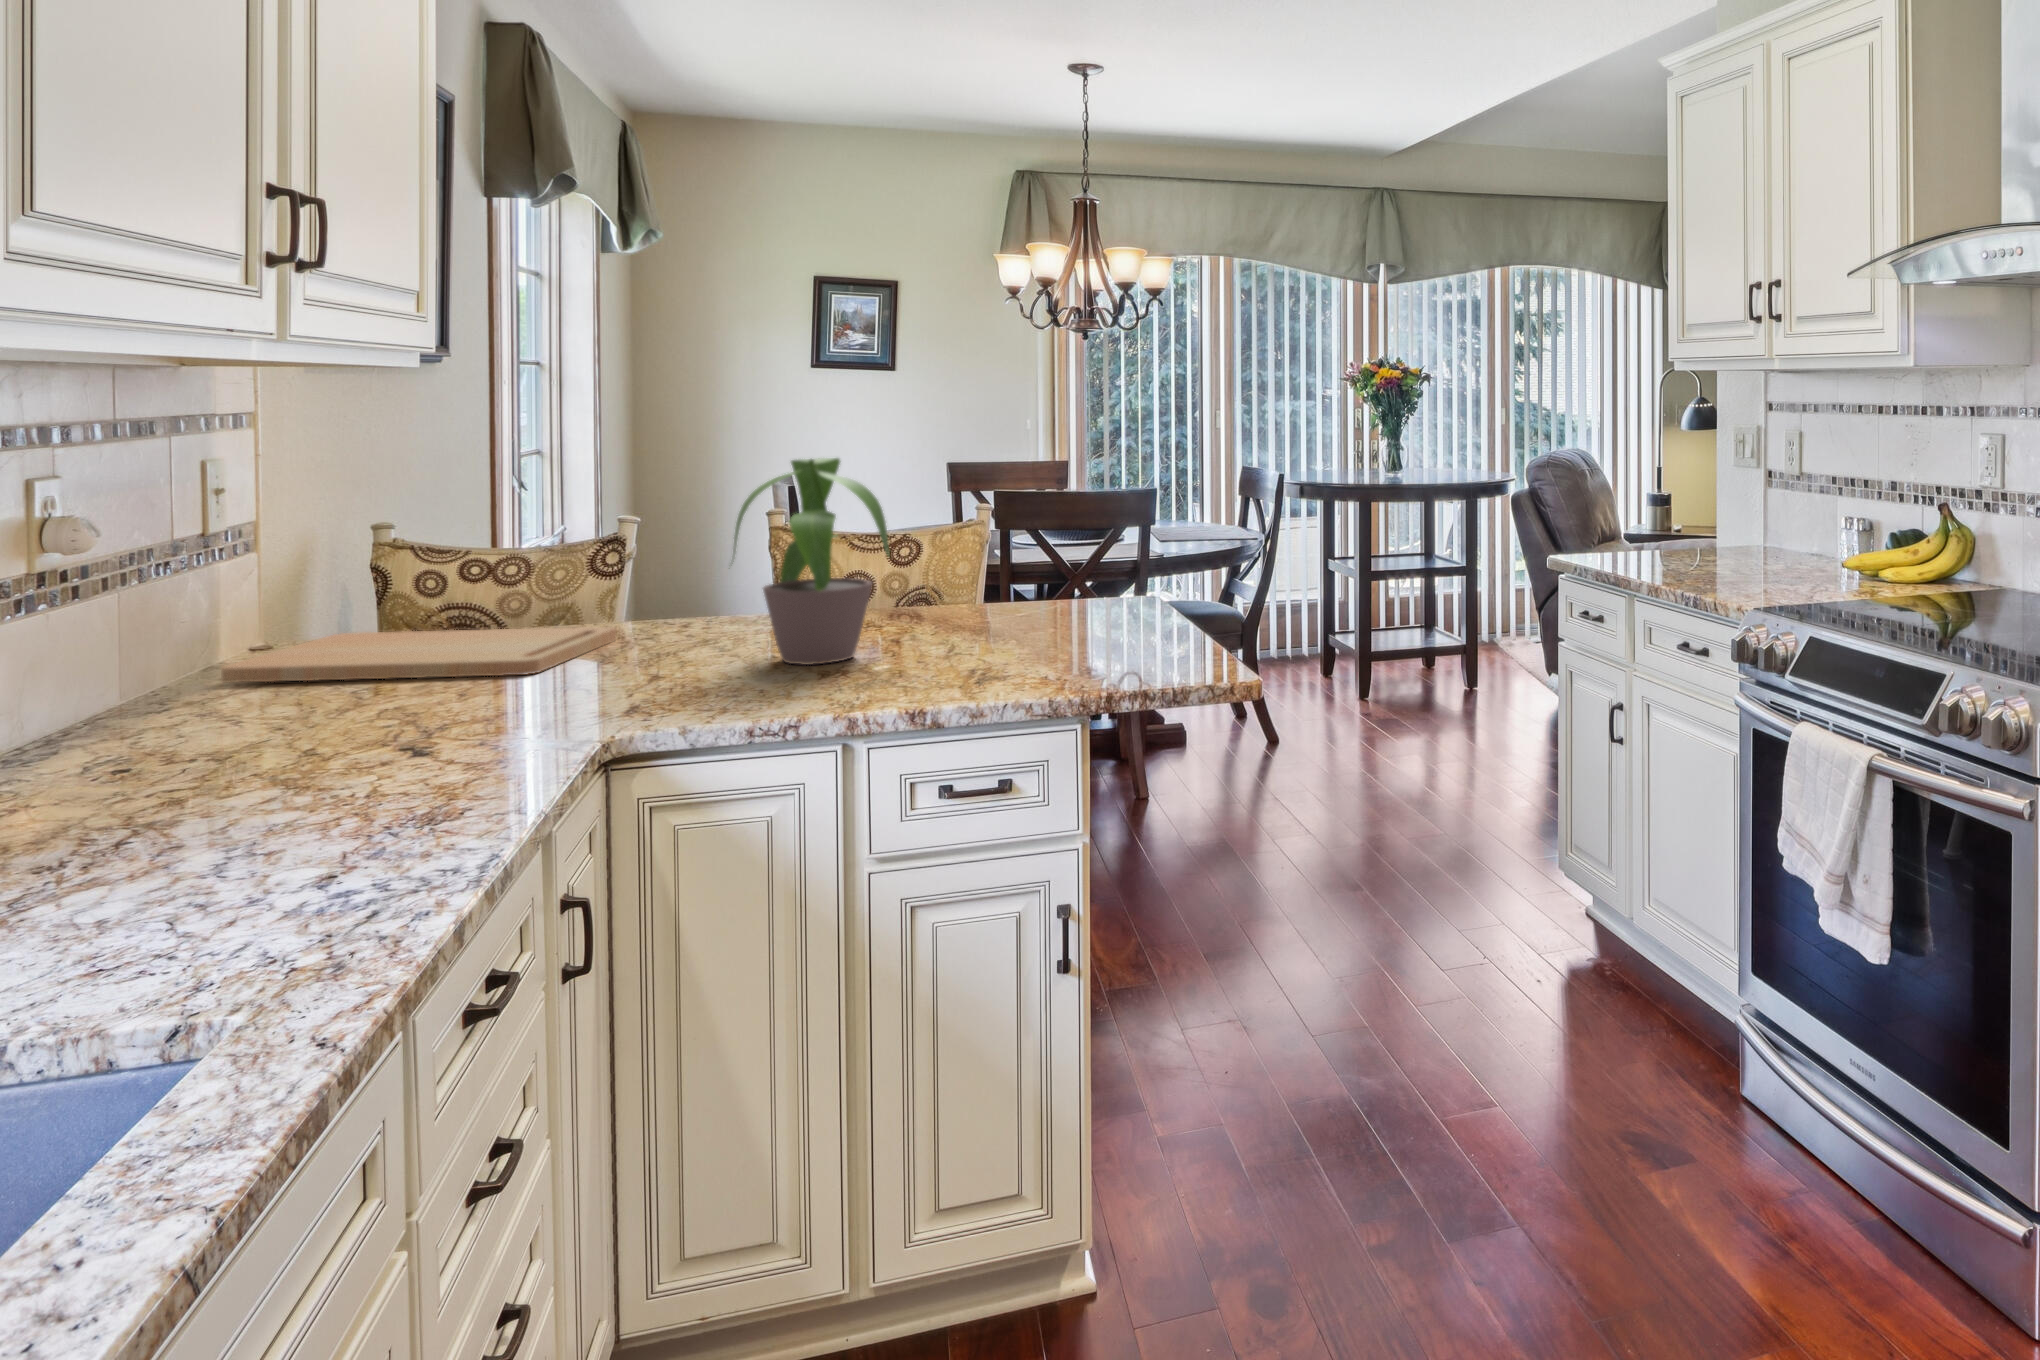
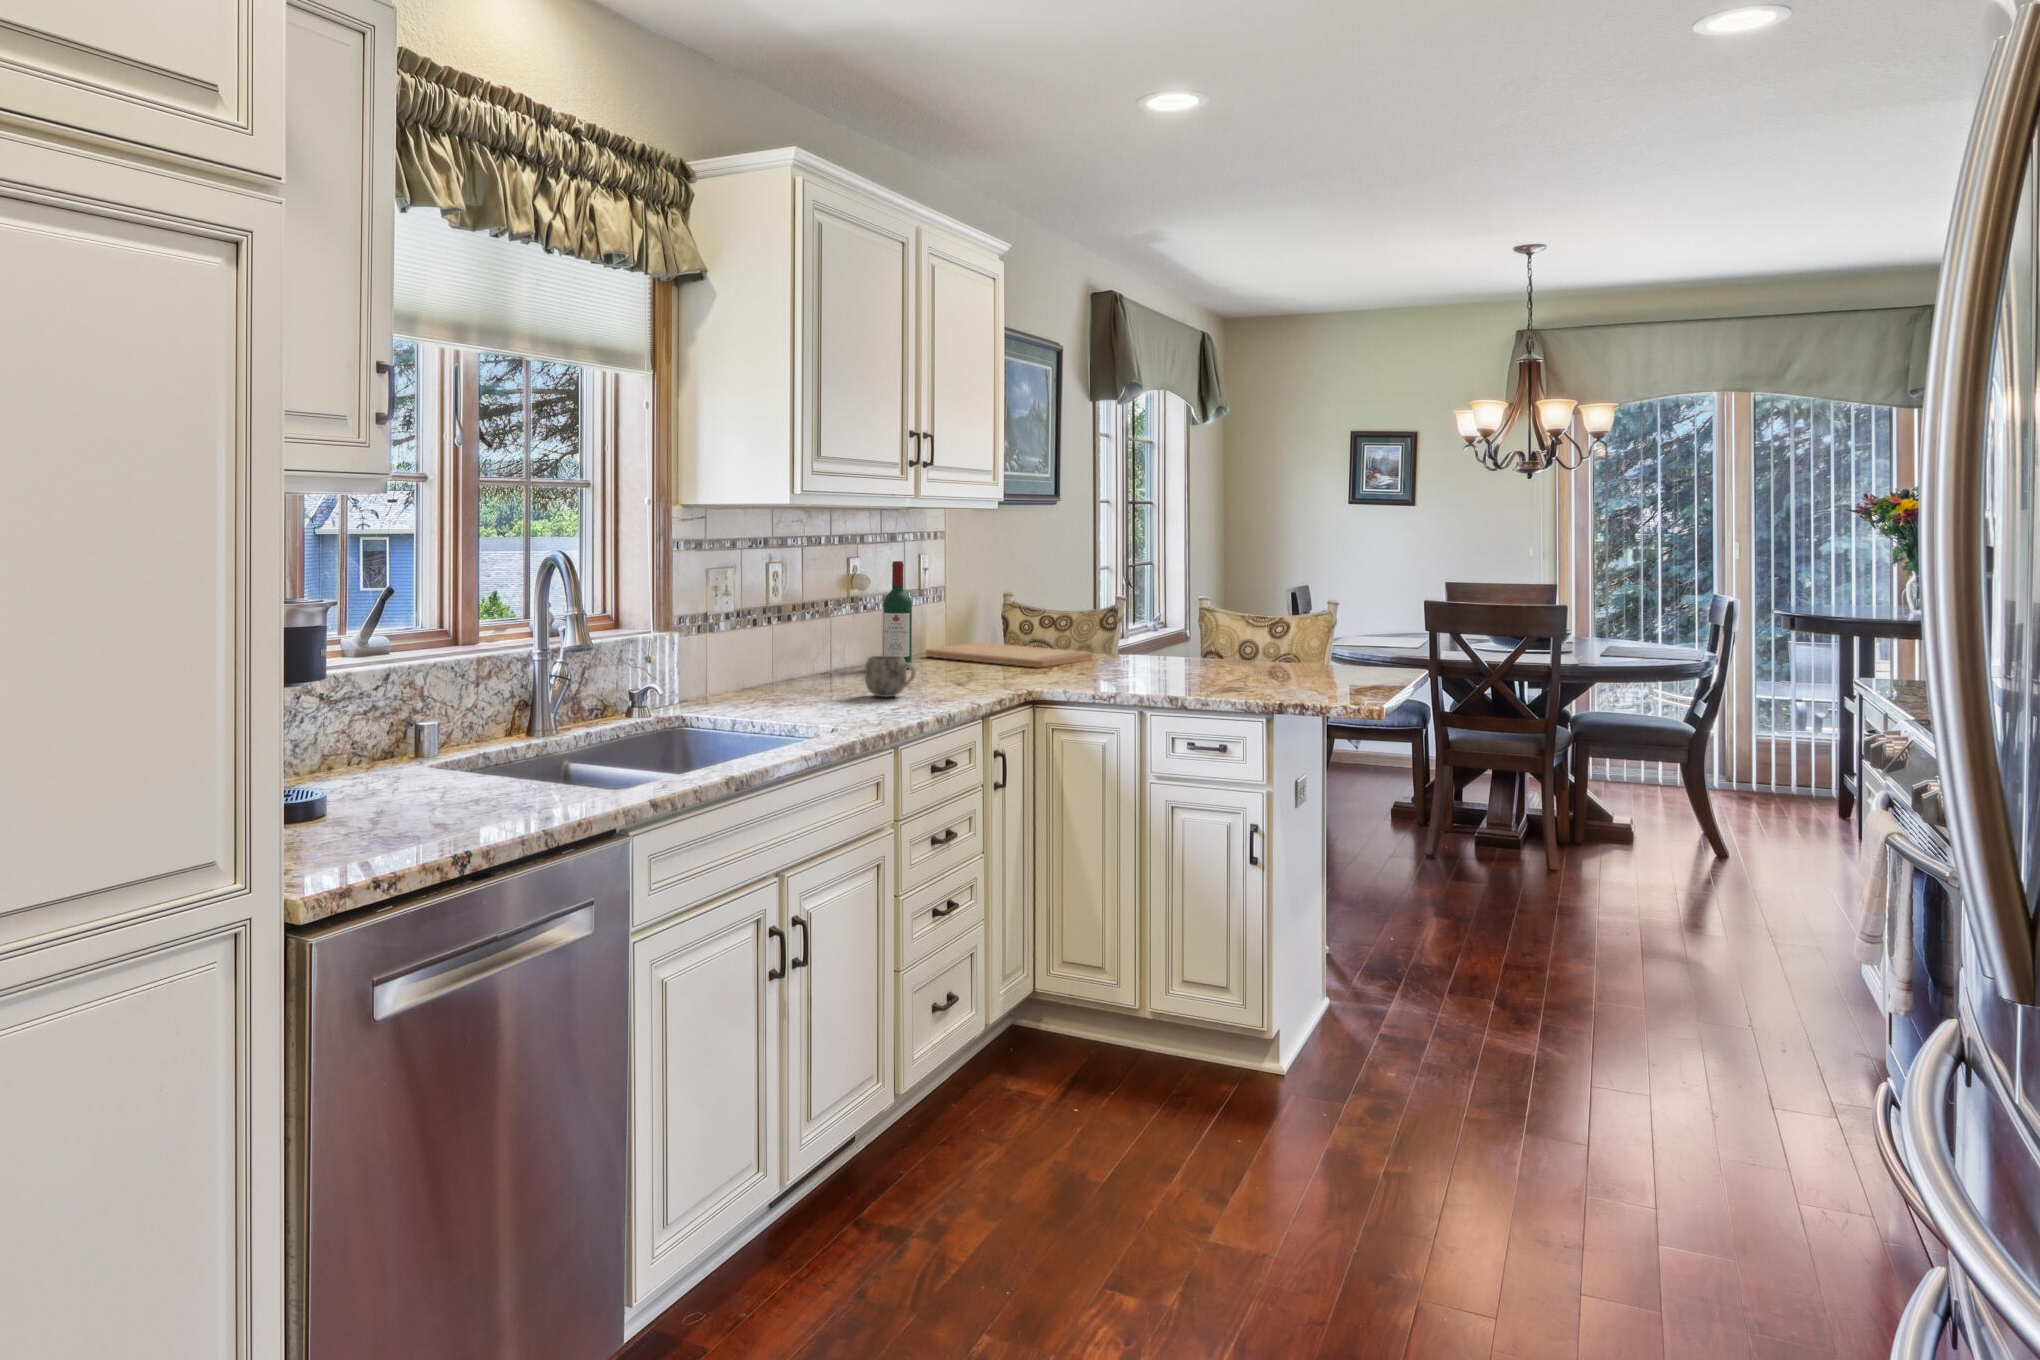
potted plant: present [734,458,890,665] -> none [1118,563,1221,679]
wine bottle: none [129,487,213,732] -> present [883,561,912,669]
mug: none [143,717,312,829] -> present [865,655,916,697]

